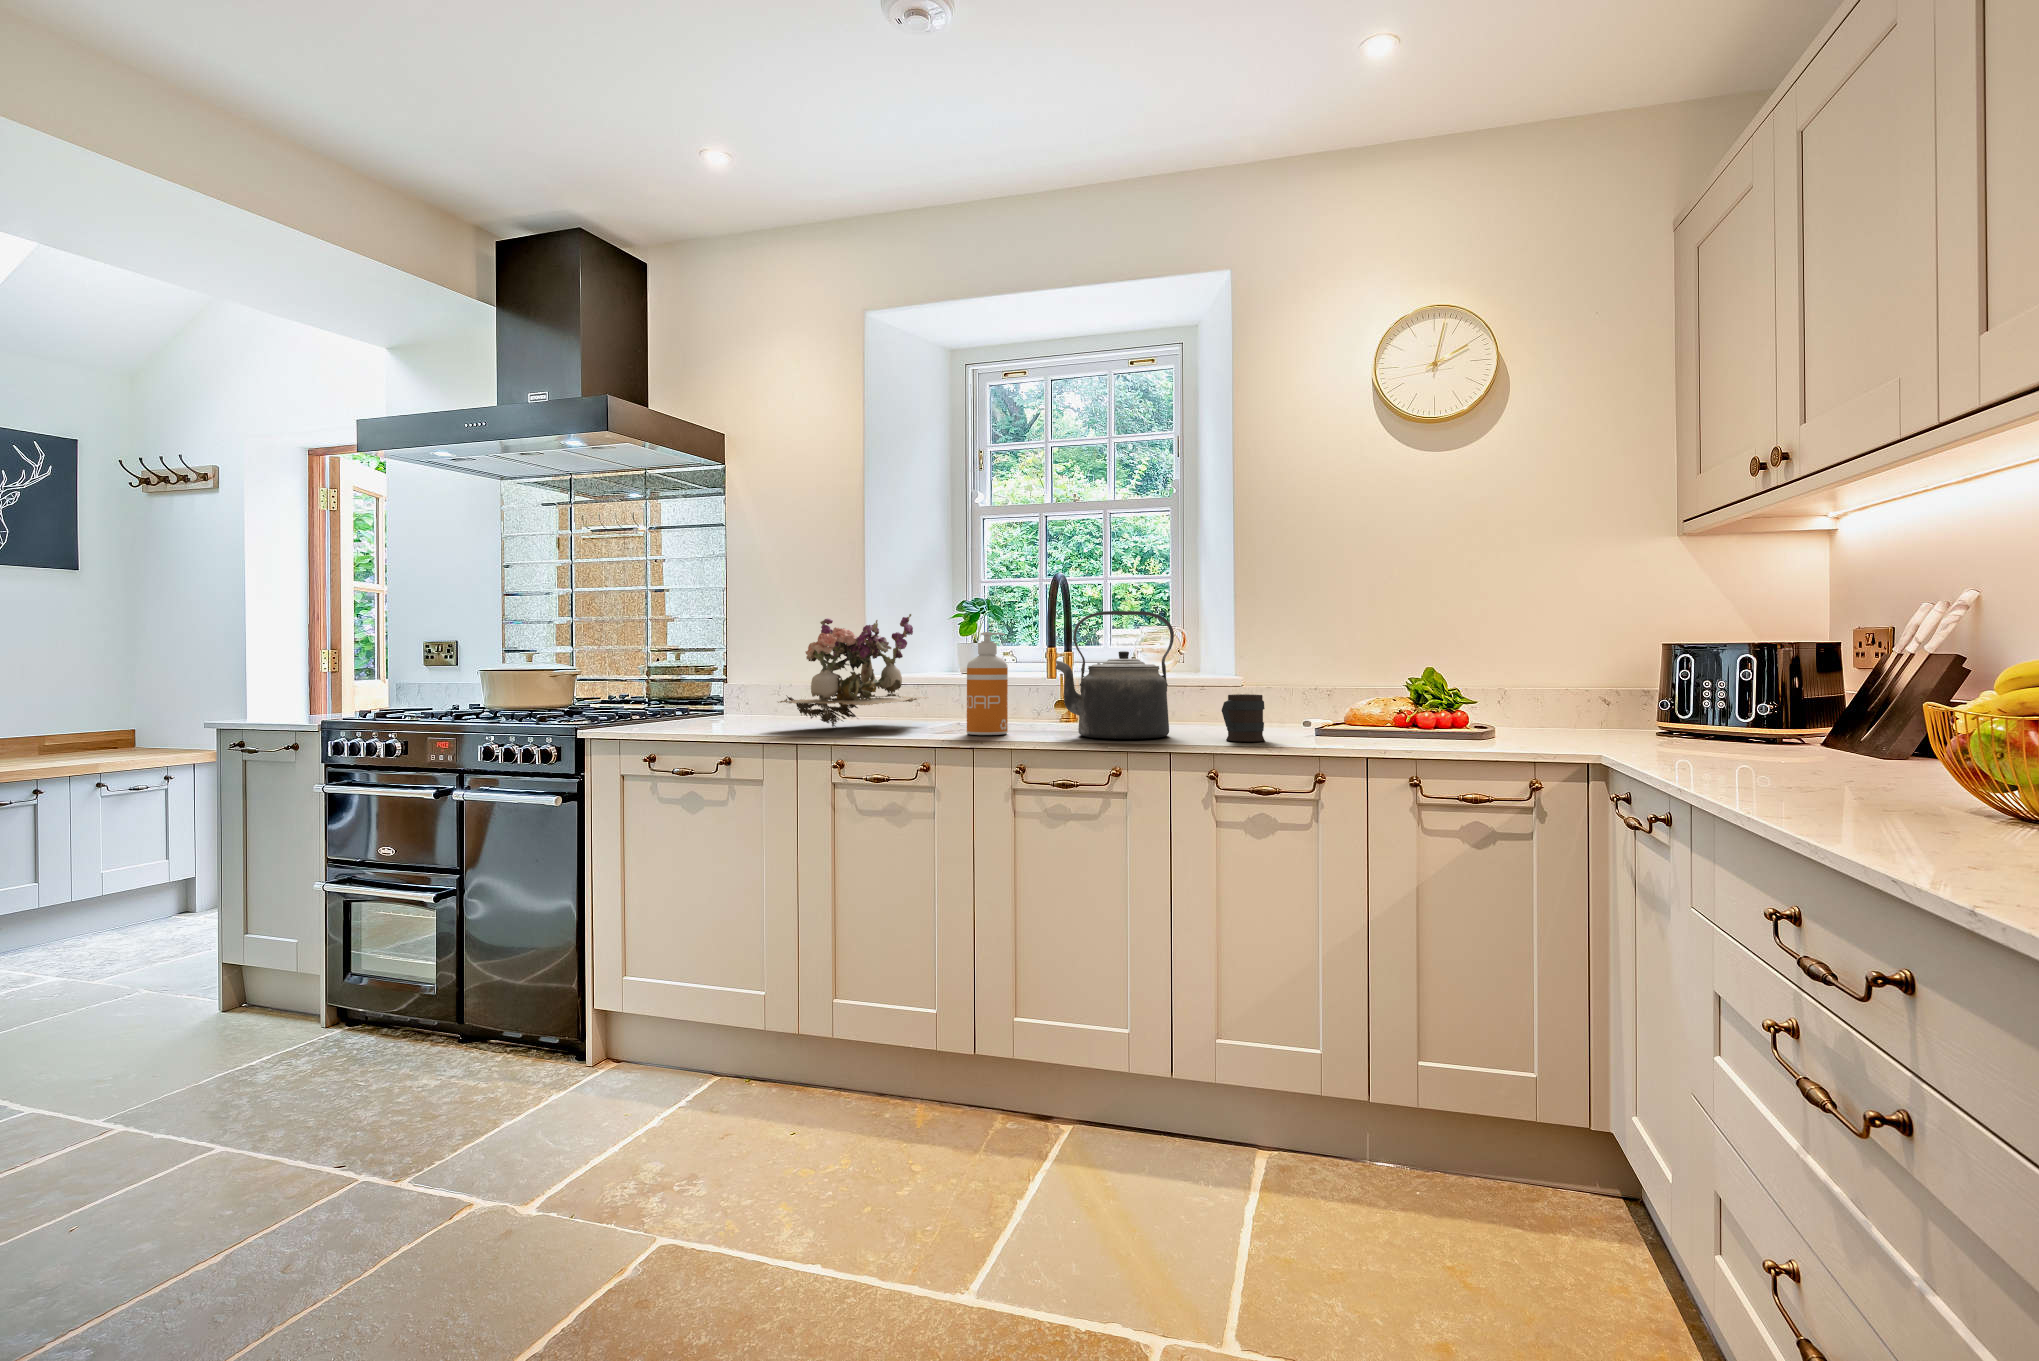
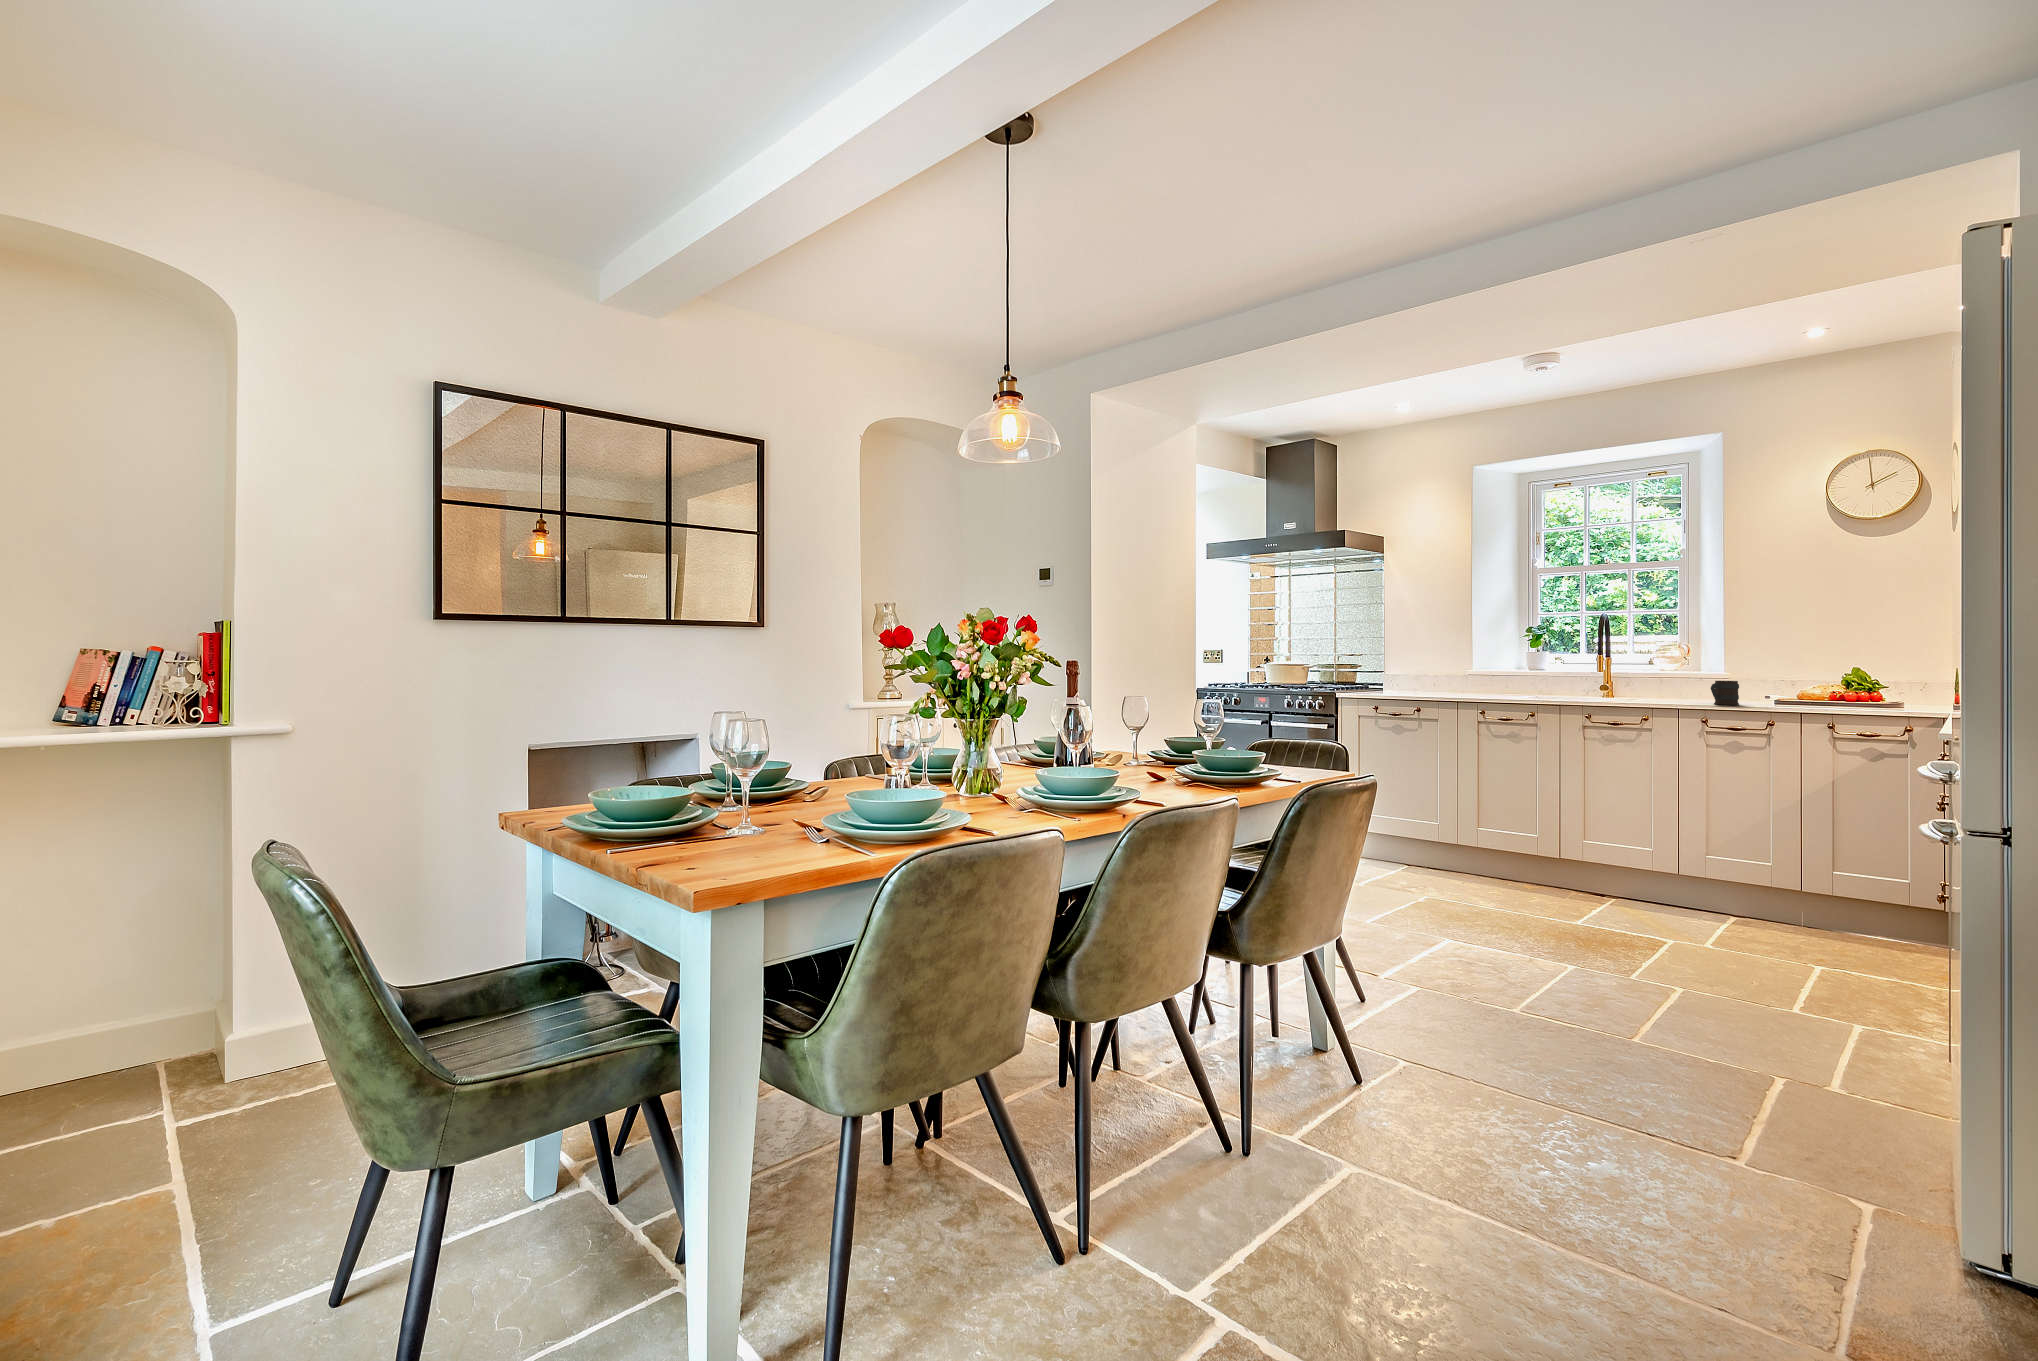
kettle: present [1055,611,1174,739] -> none [1606,637,1680,702]
flower arrangement: present [778,614,928,727] -> none [1443,637,1524,695]
soap dispenser: present [967,632,1008,735] -> none [1553,648,1577,699]

